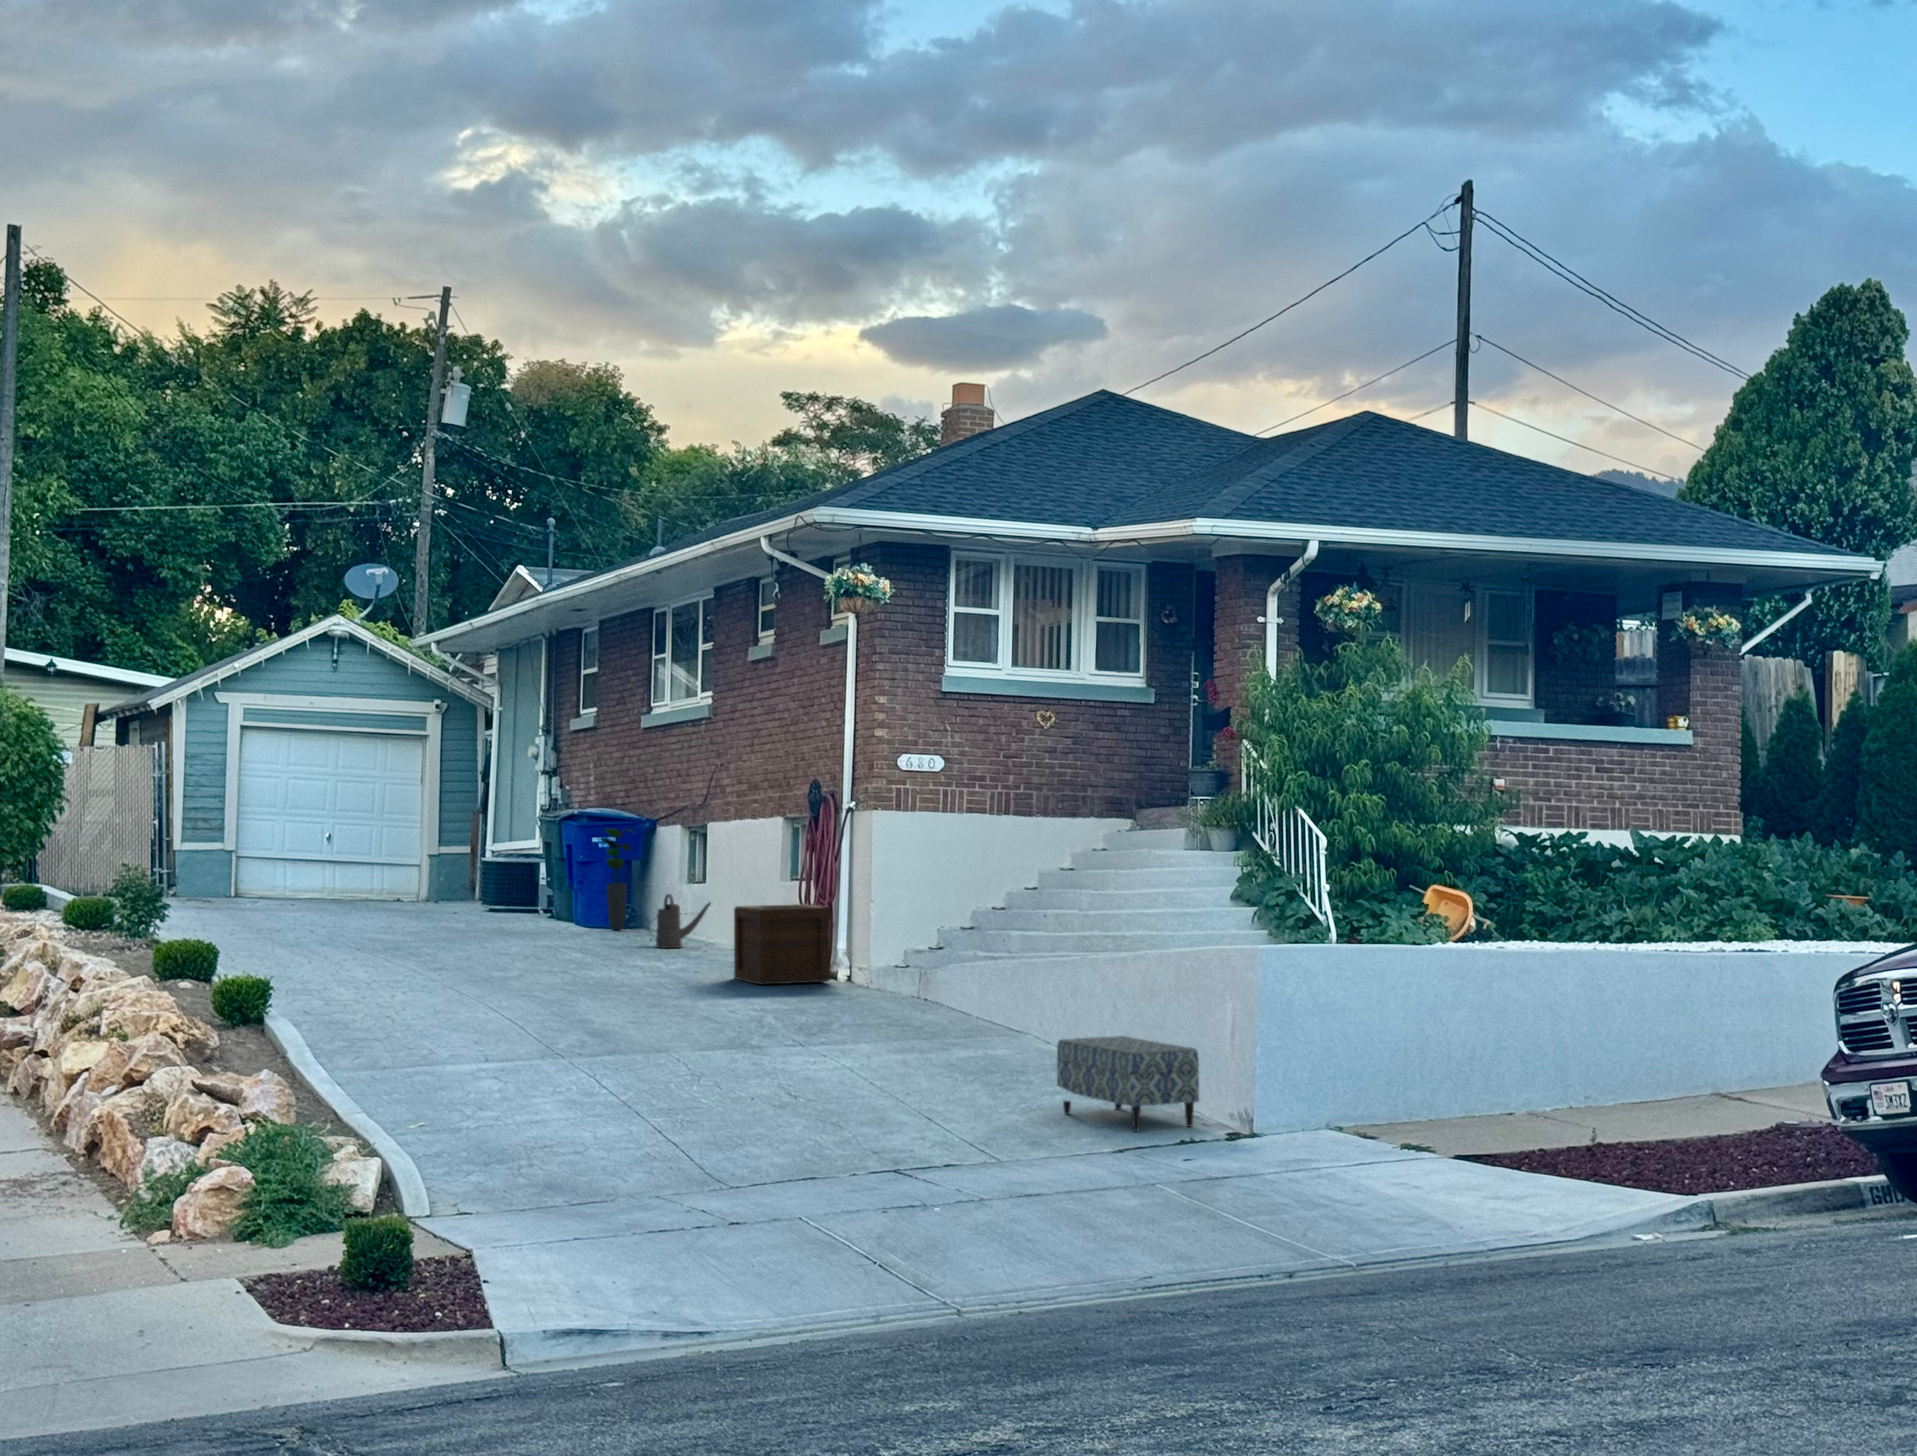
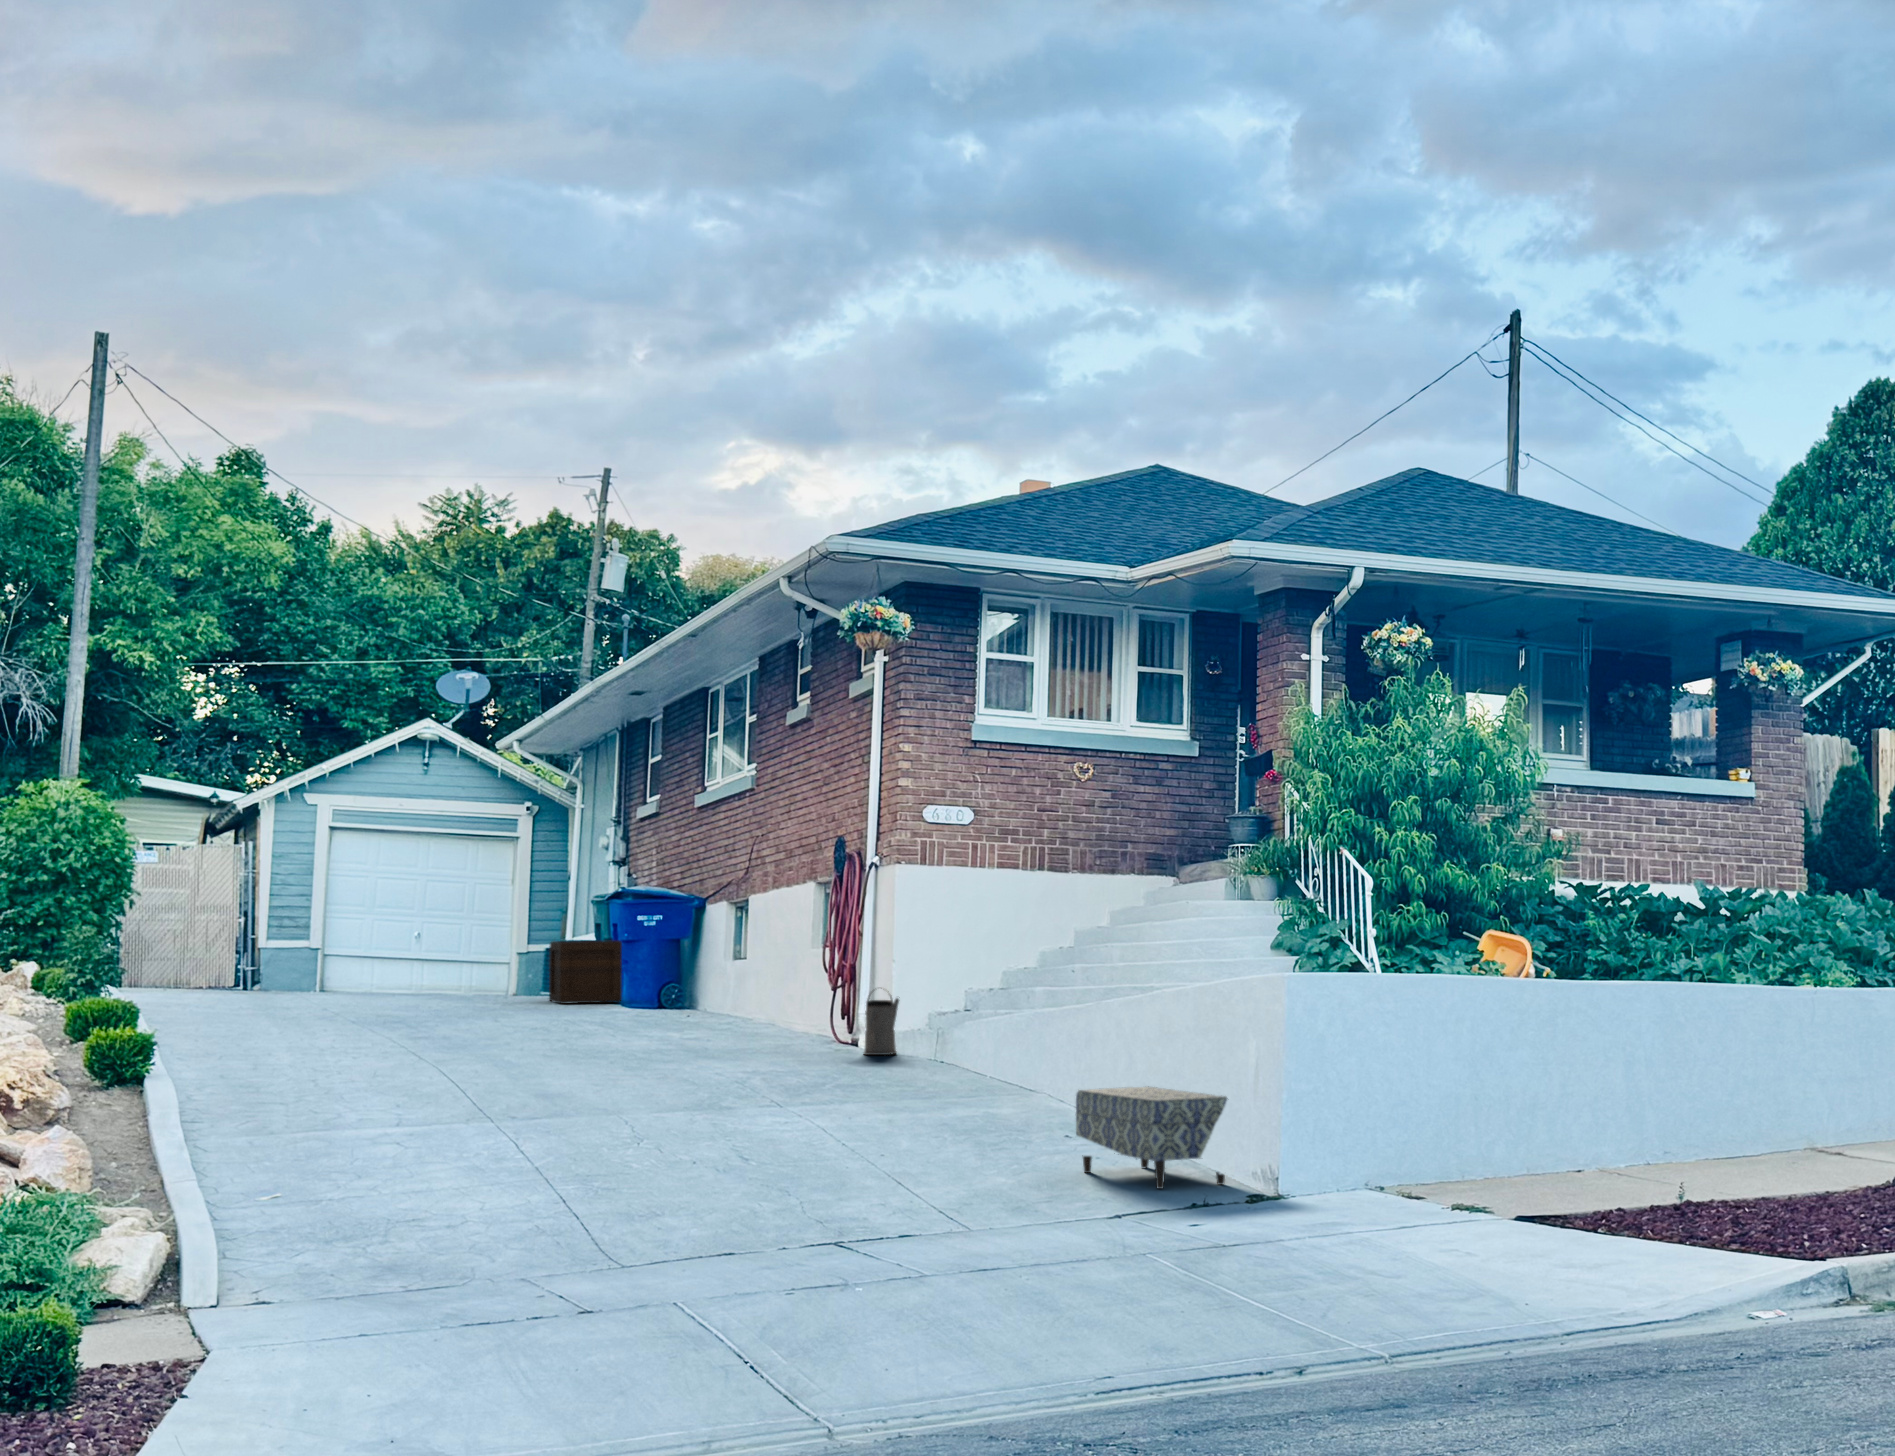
potted plant: present [600,828,634,930] -> none [642,902,686,1004]
watering can: present [656,894,711,948] -> present [864,991,899,1055]
wooden crate: present [734,904,831,985] -> present [549,940,622,1004]

